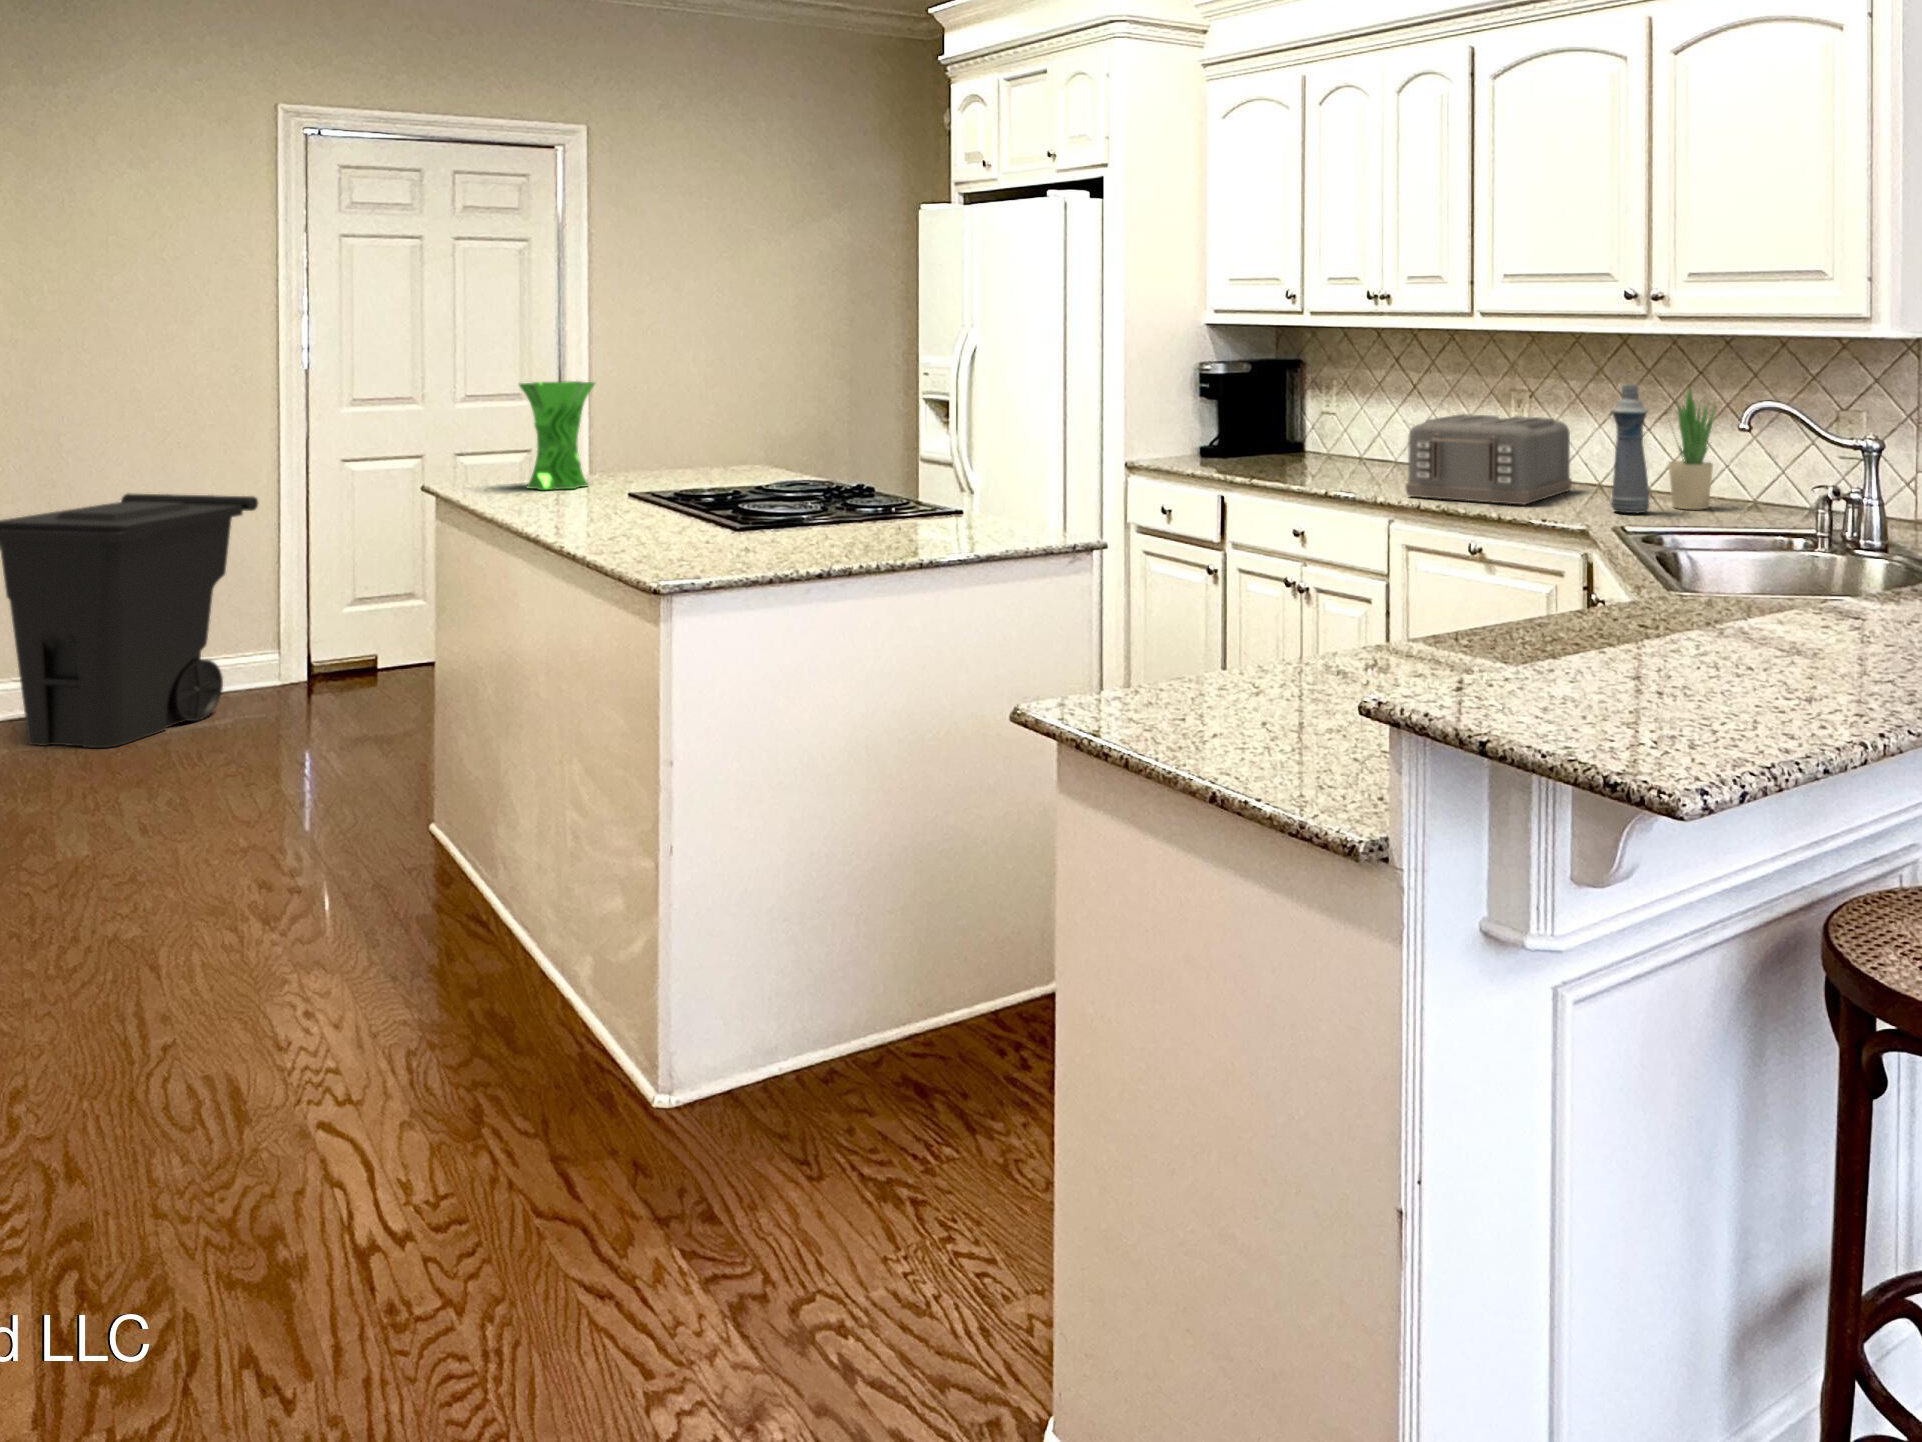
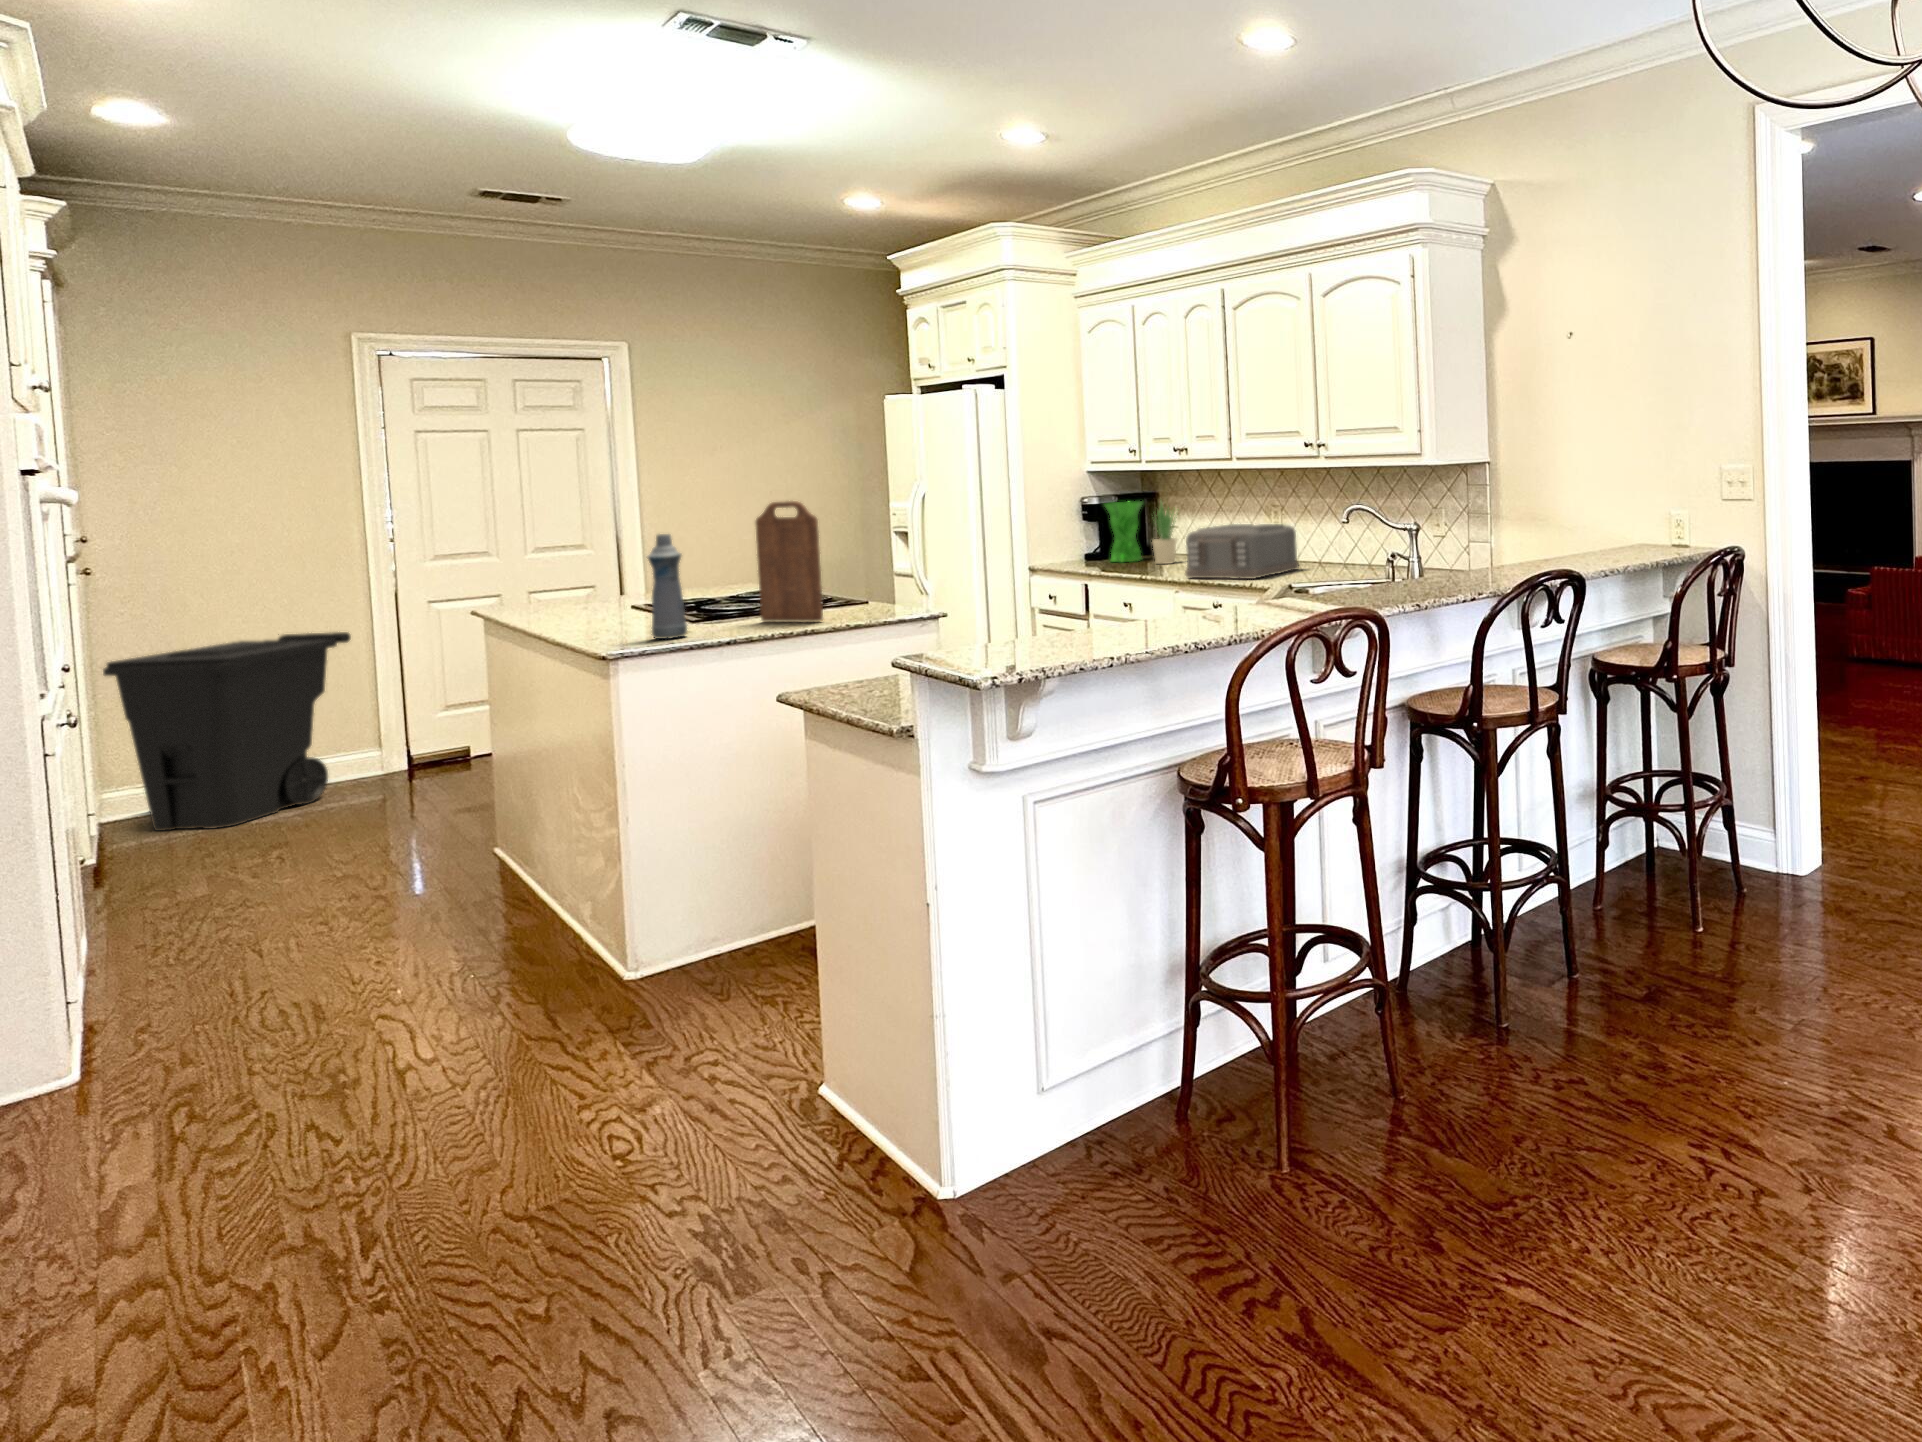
cutting board: none [842,355,936,545] -> present [756,501,823,622]
vase: present [519,381,595,490] -> present [1104,501,1143,562]
bottle: present [1611,384,1650,513] -> present [648,534,687,639]
potted plant: present [1668,385,1716,509] -> present [1153,503,1177,564]

